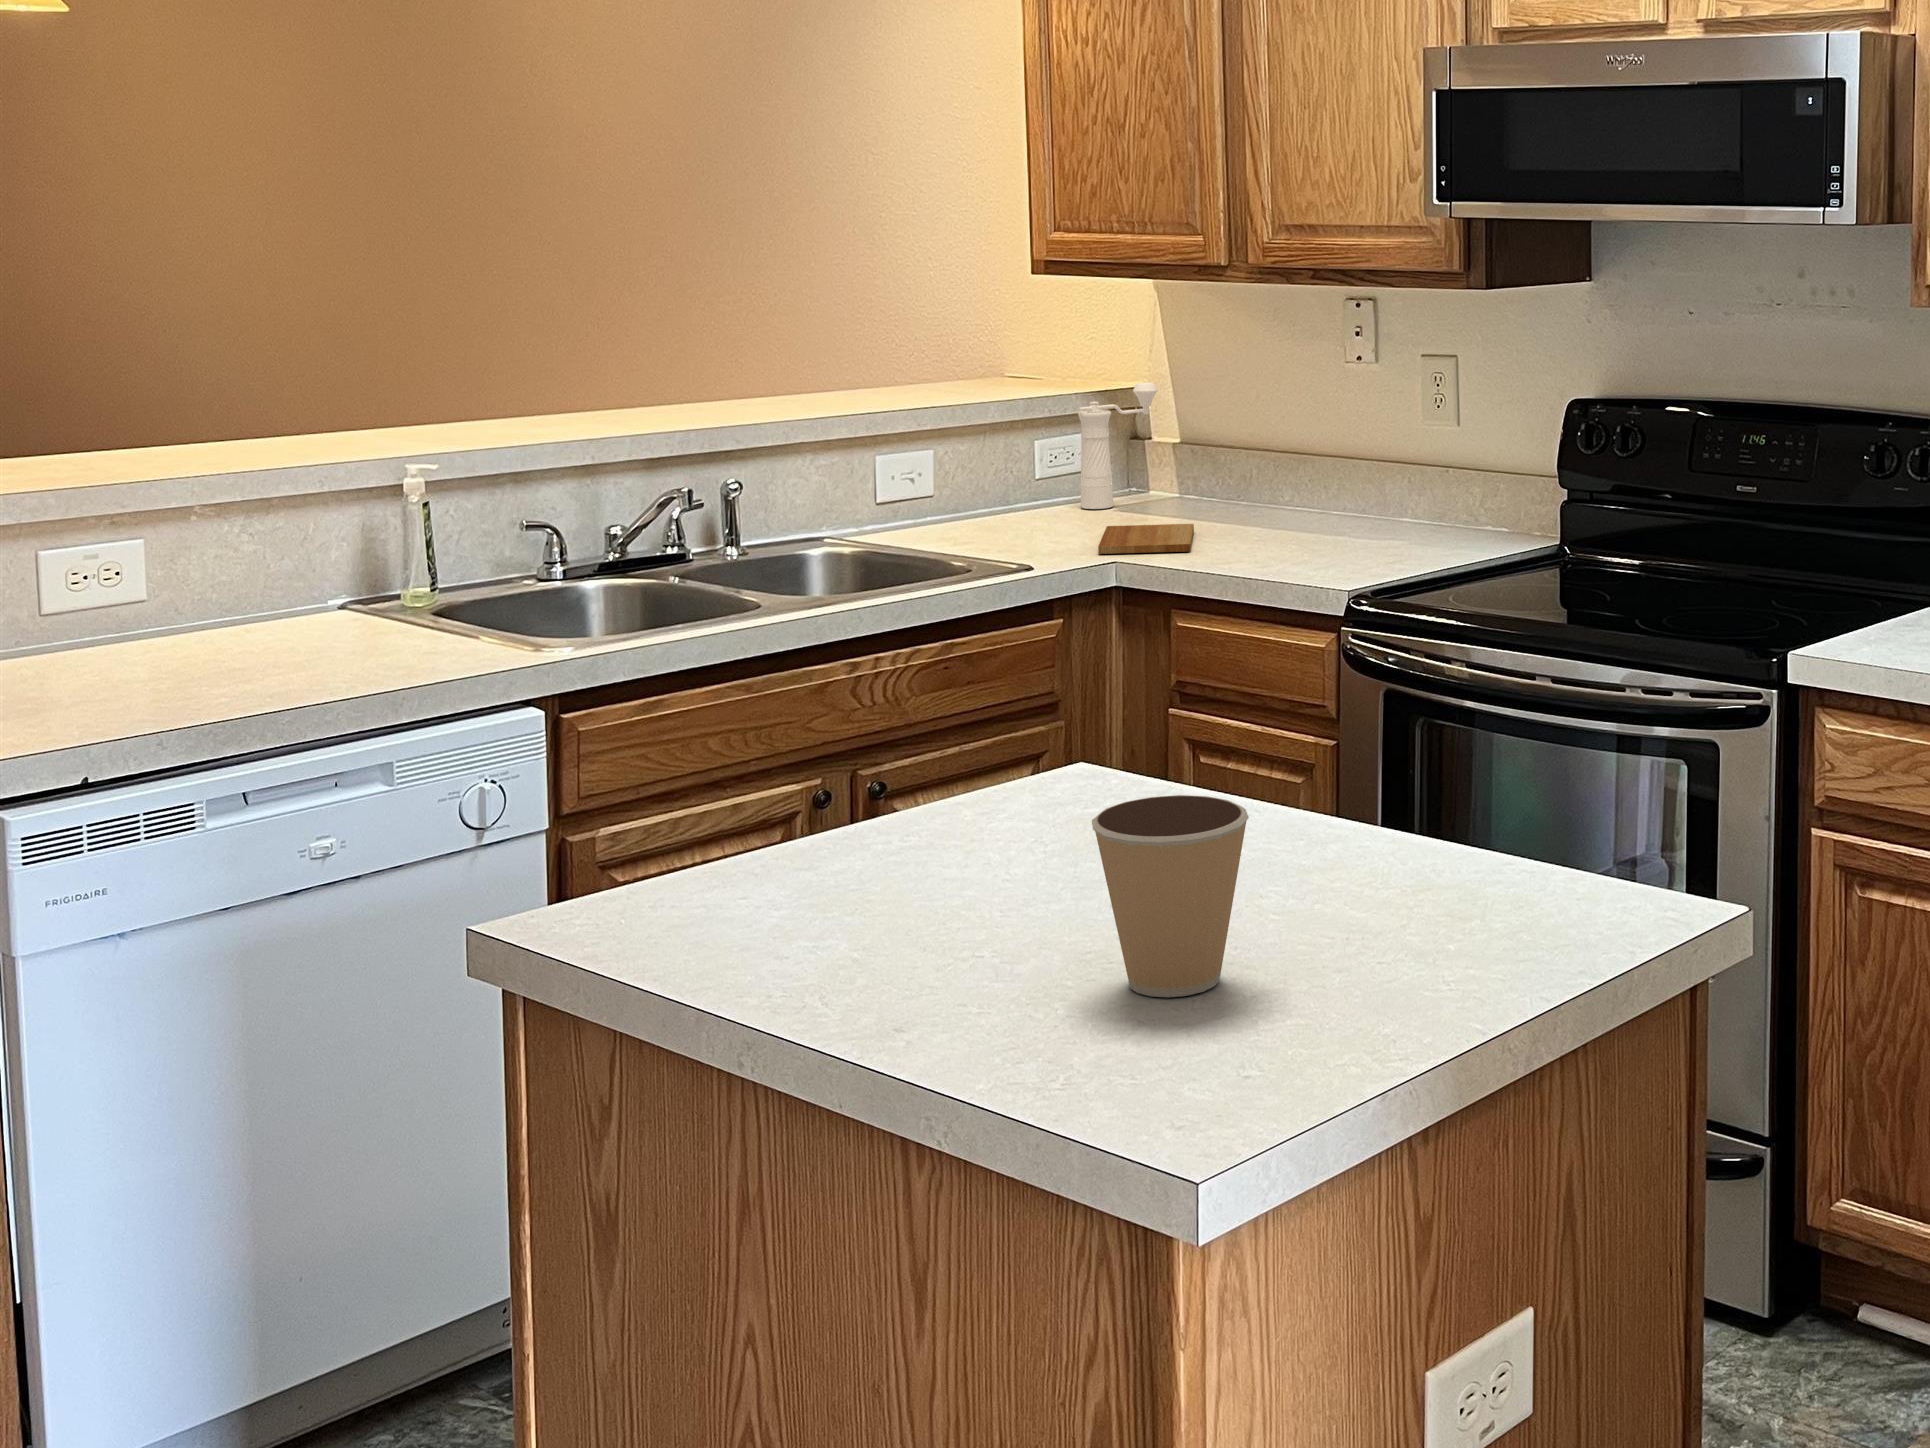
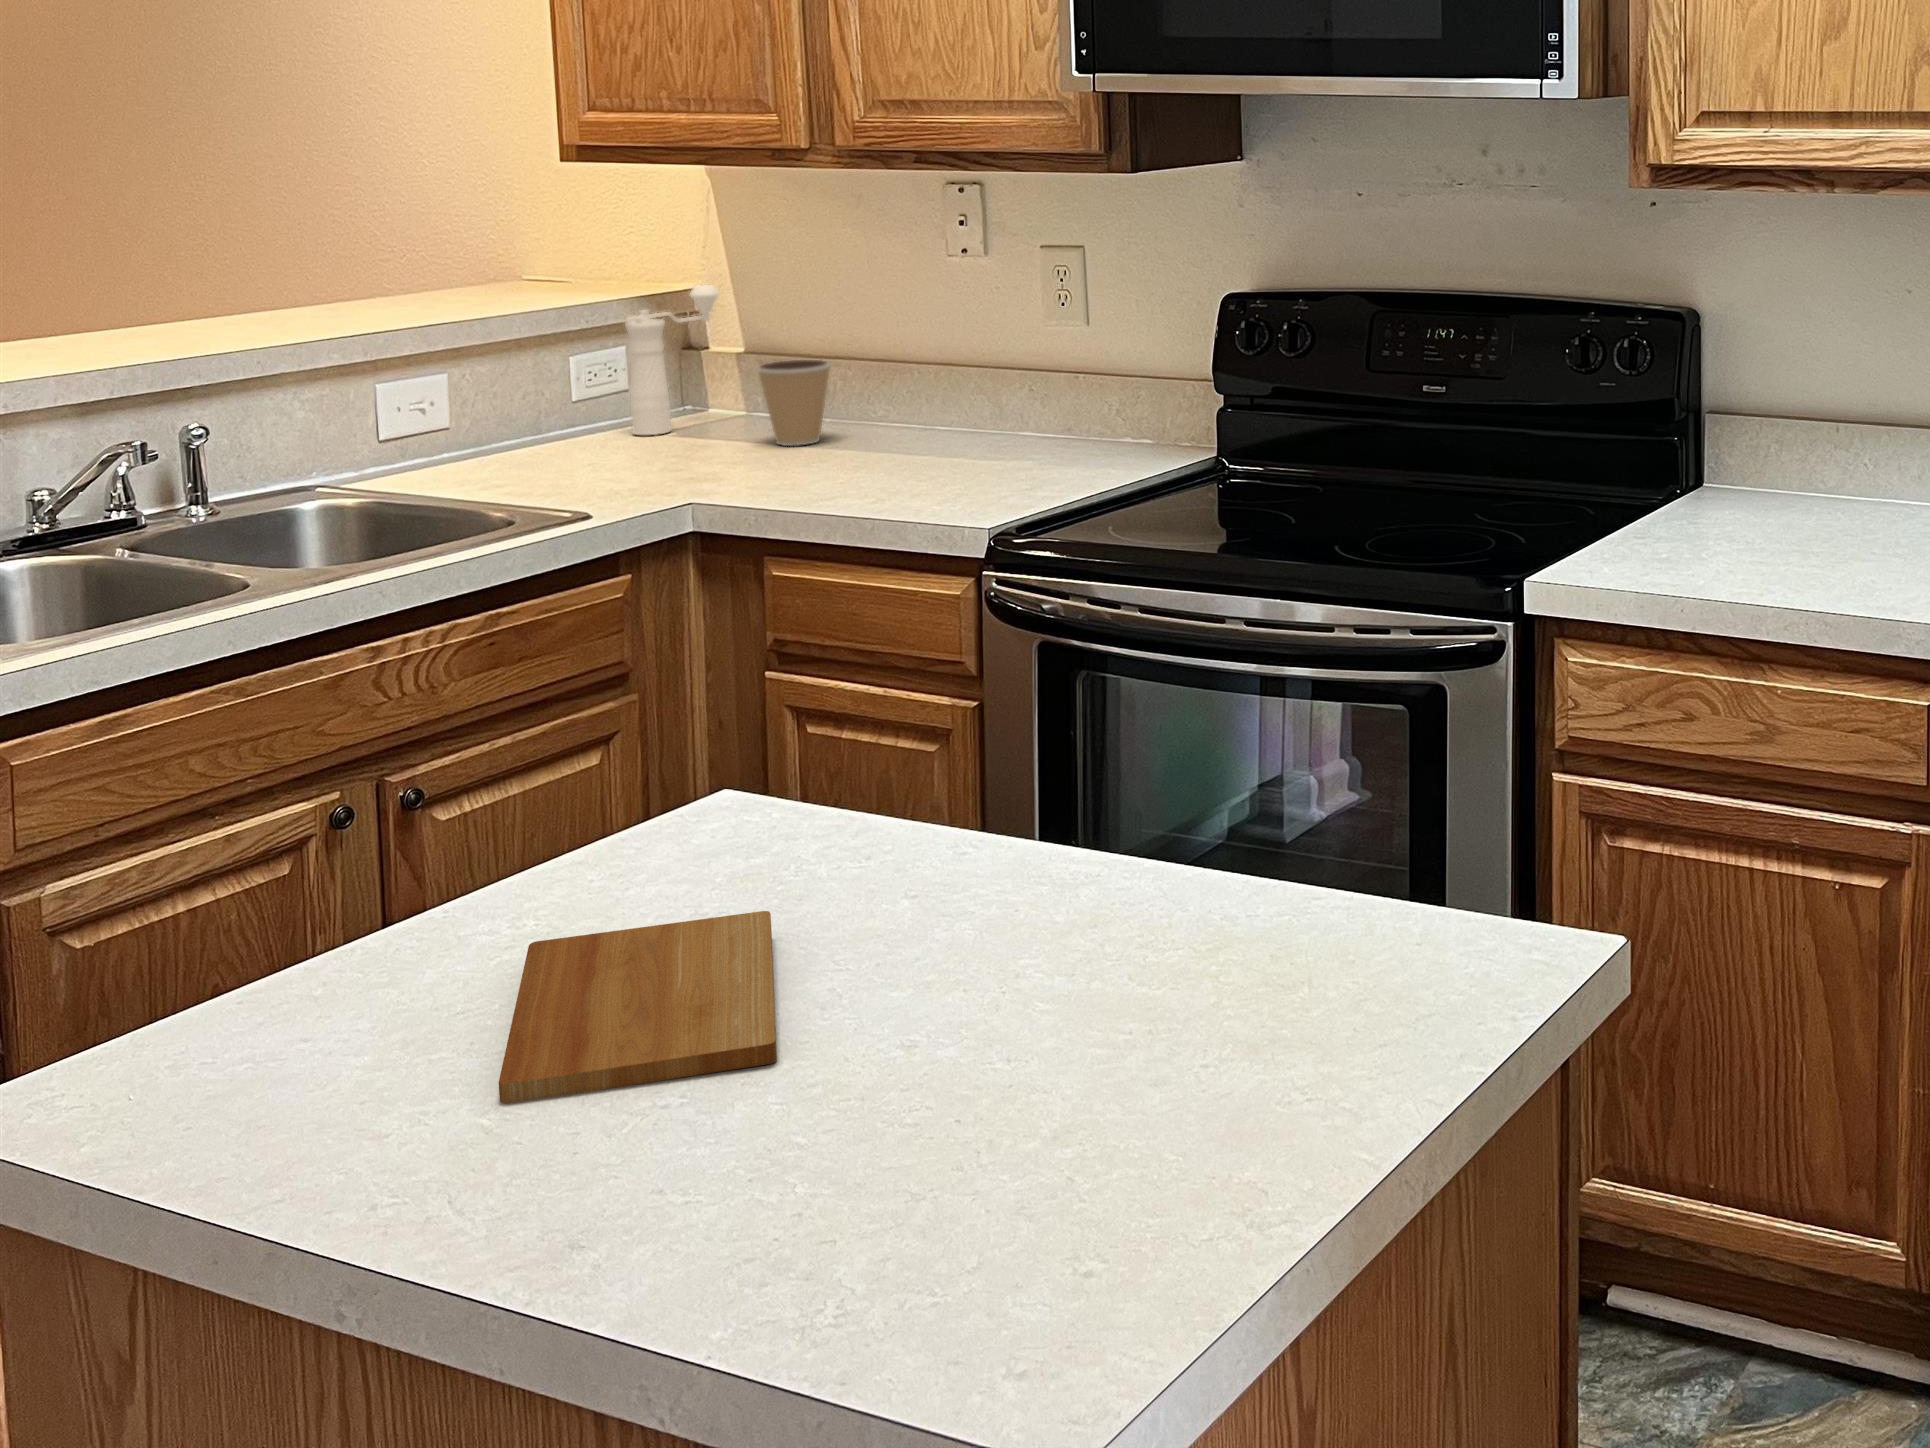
cutting board: present [1098,524,1194,554] -> present [499,911,777,1103]
coffee cup: present [1092,795,1249,997] -> present [758,360,830,446]

